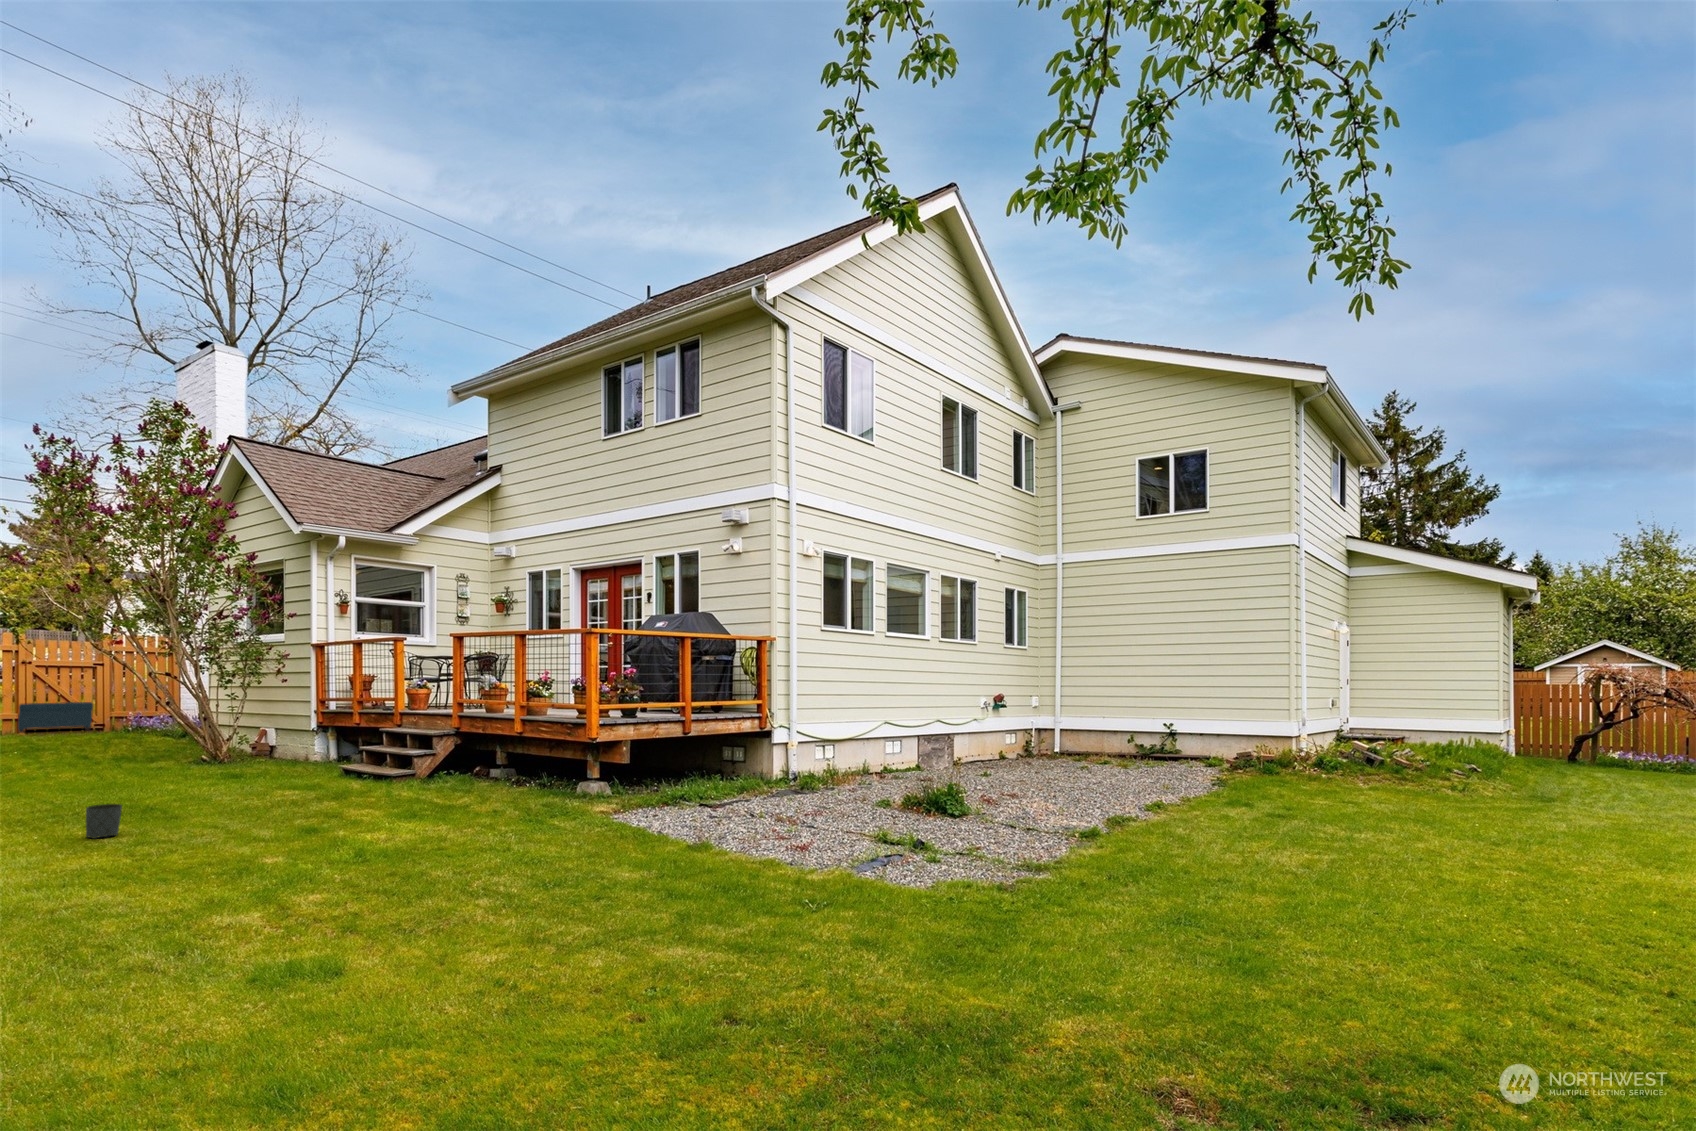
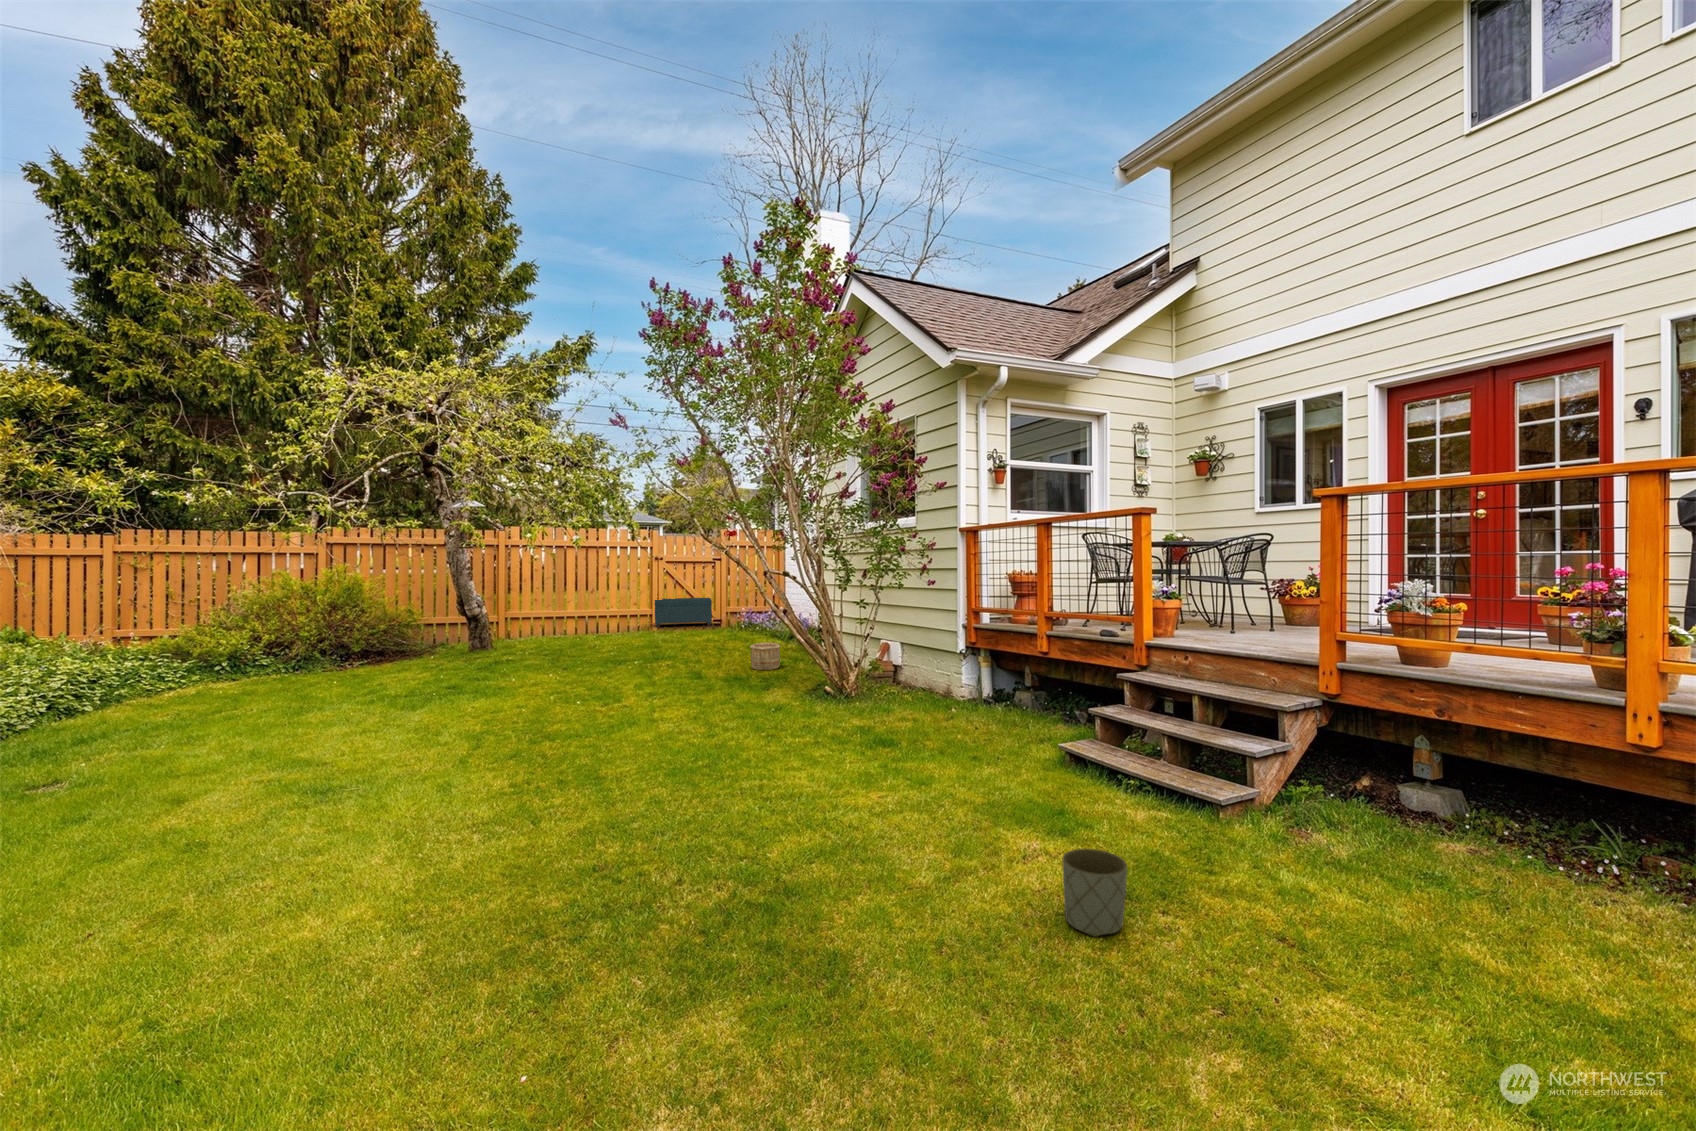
wooden bucket: none [128,734,160,757] -> present [750,643,780,670]
planter: present [86,804,122,839] -> present [1062,849,1128,937]

